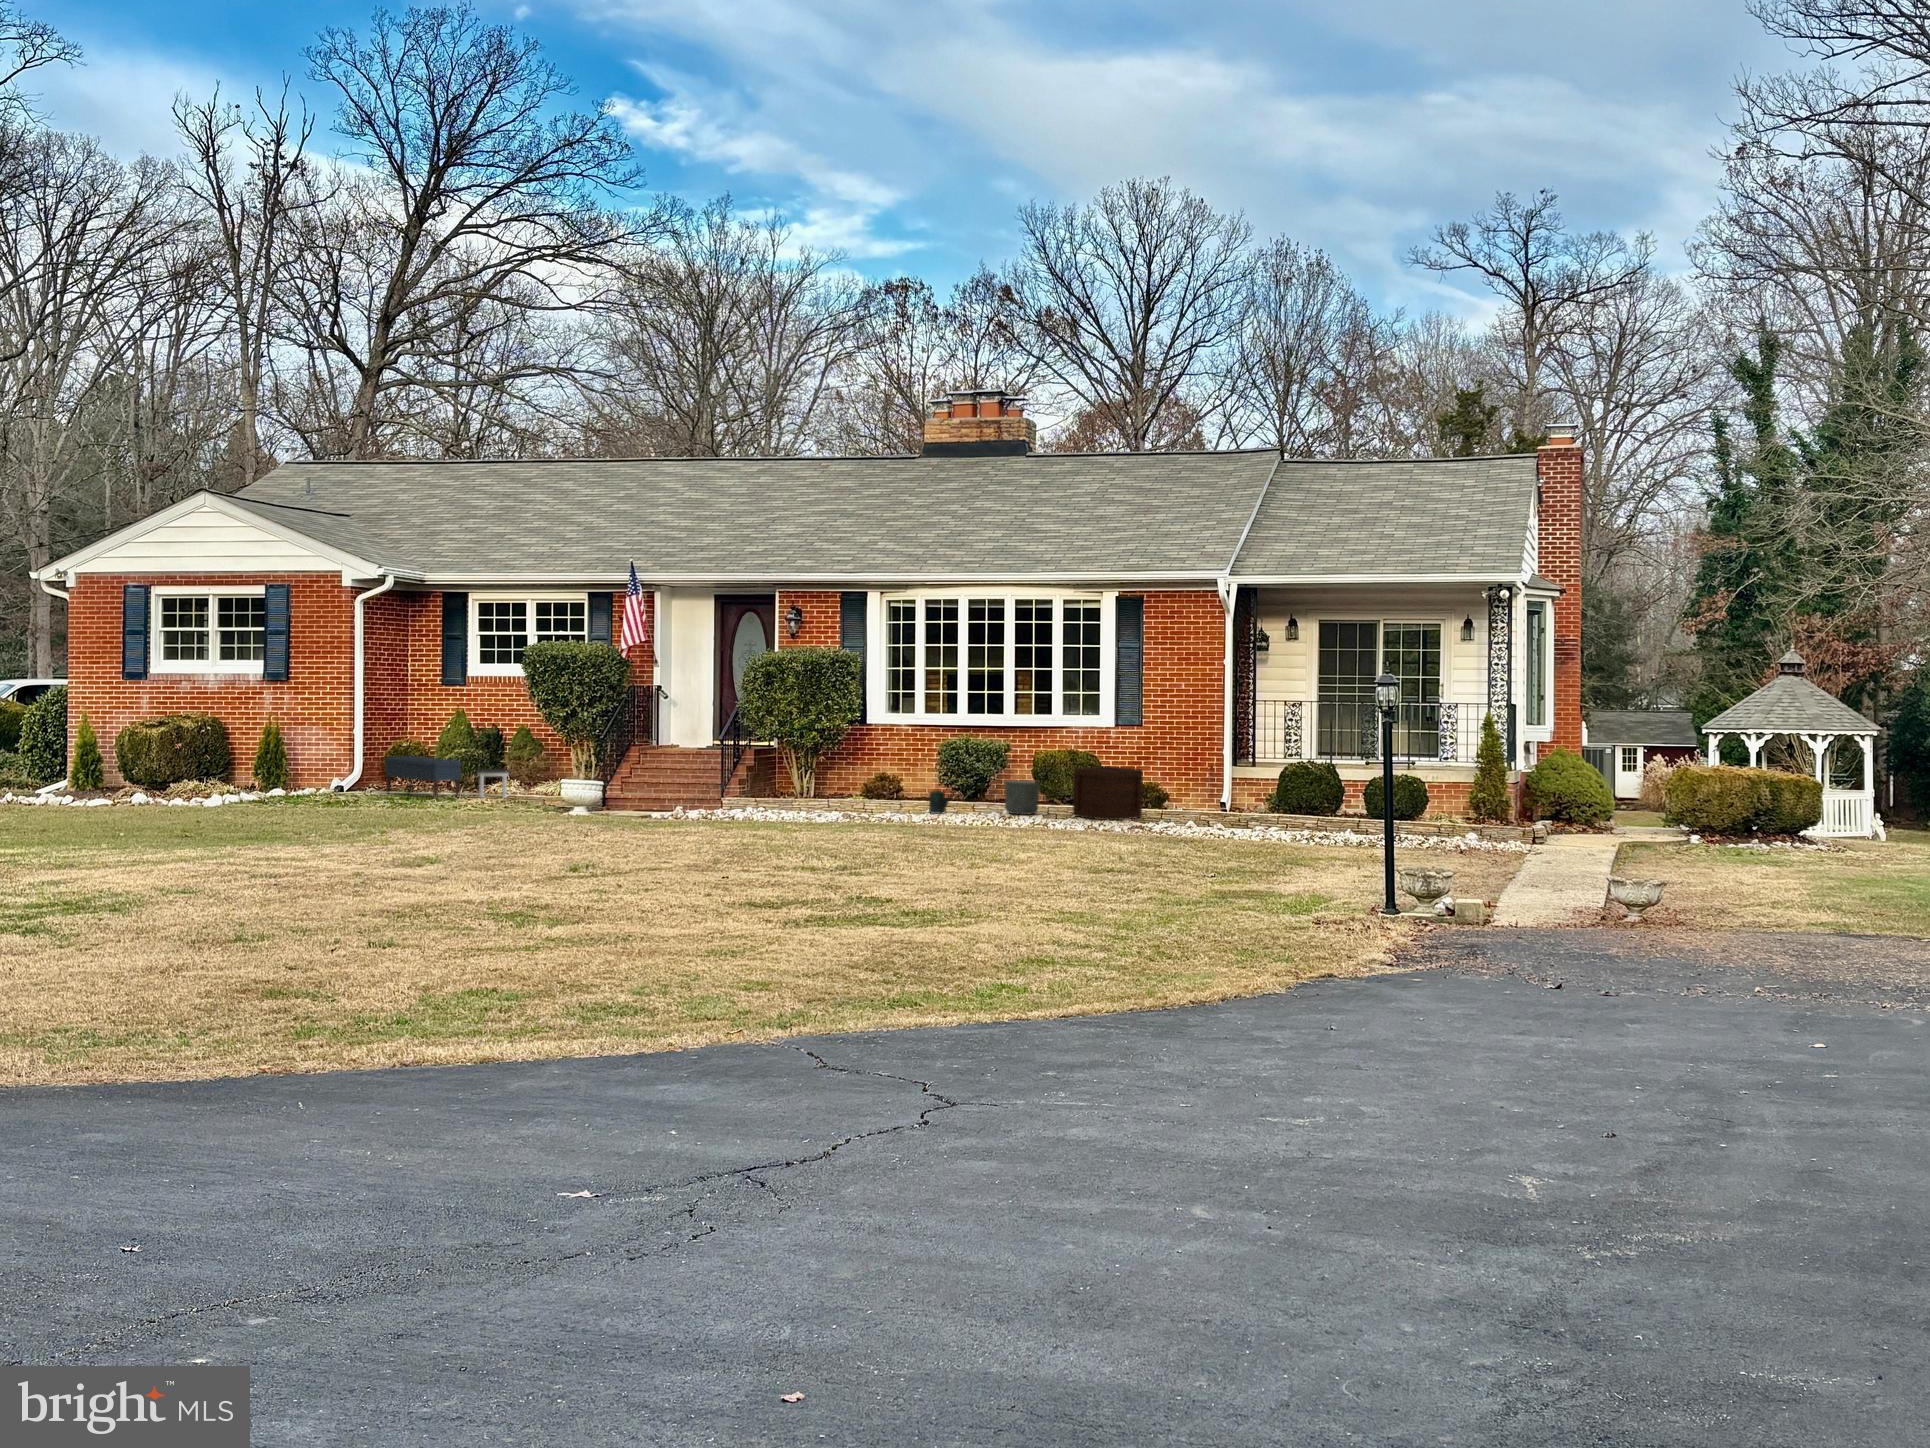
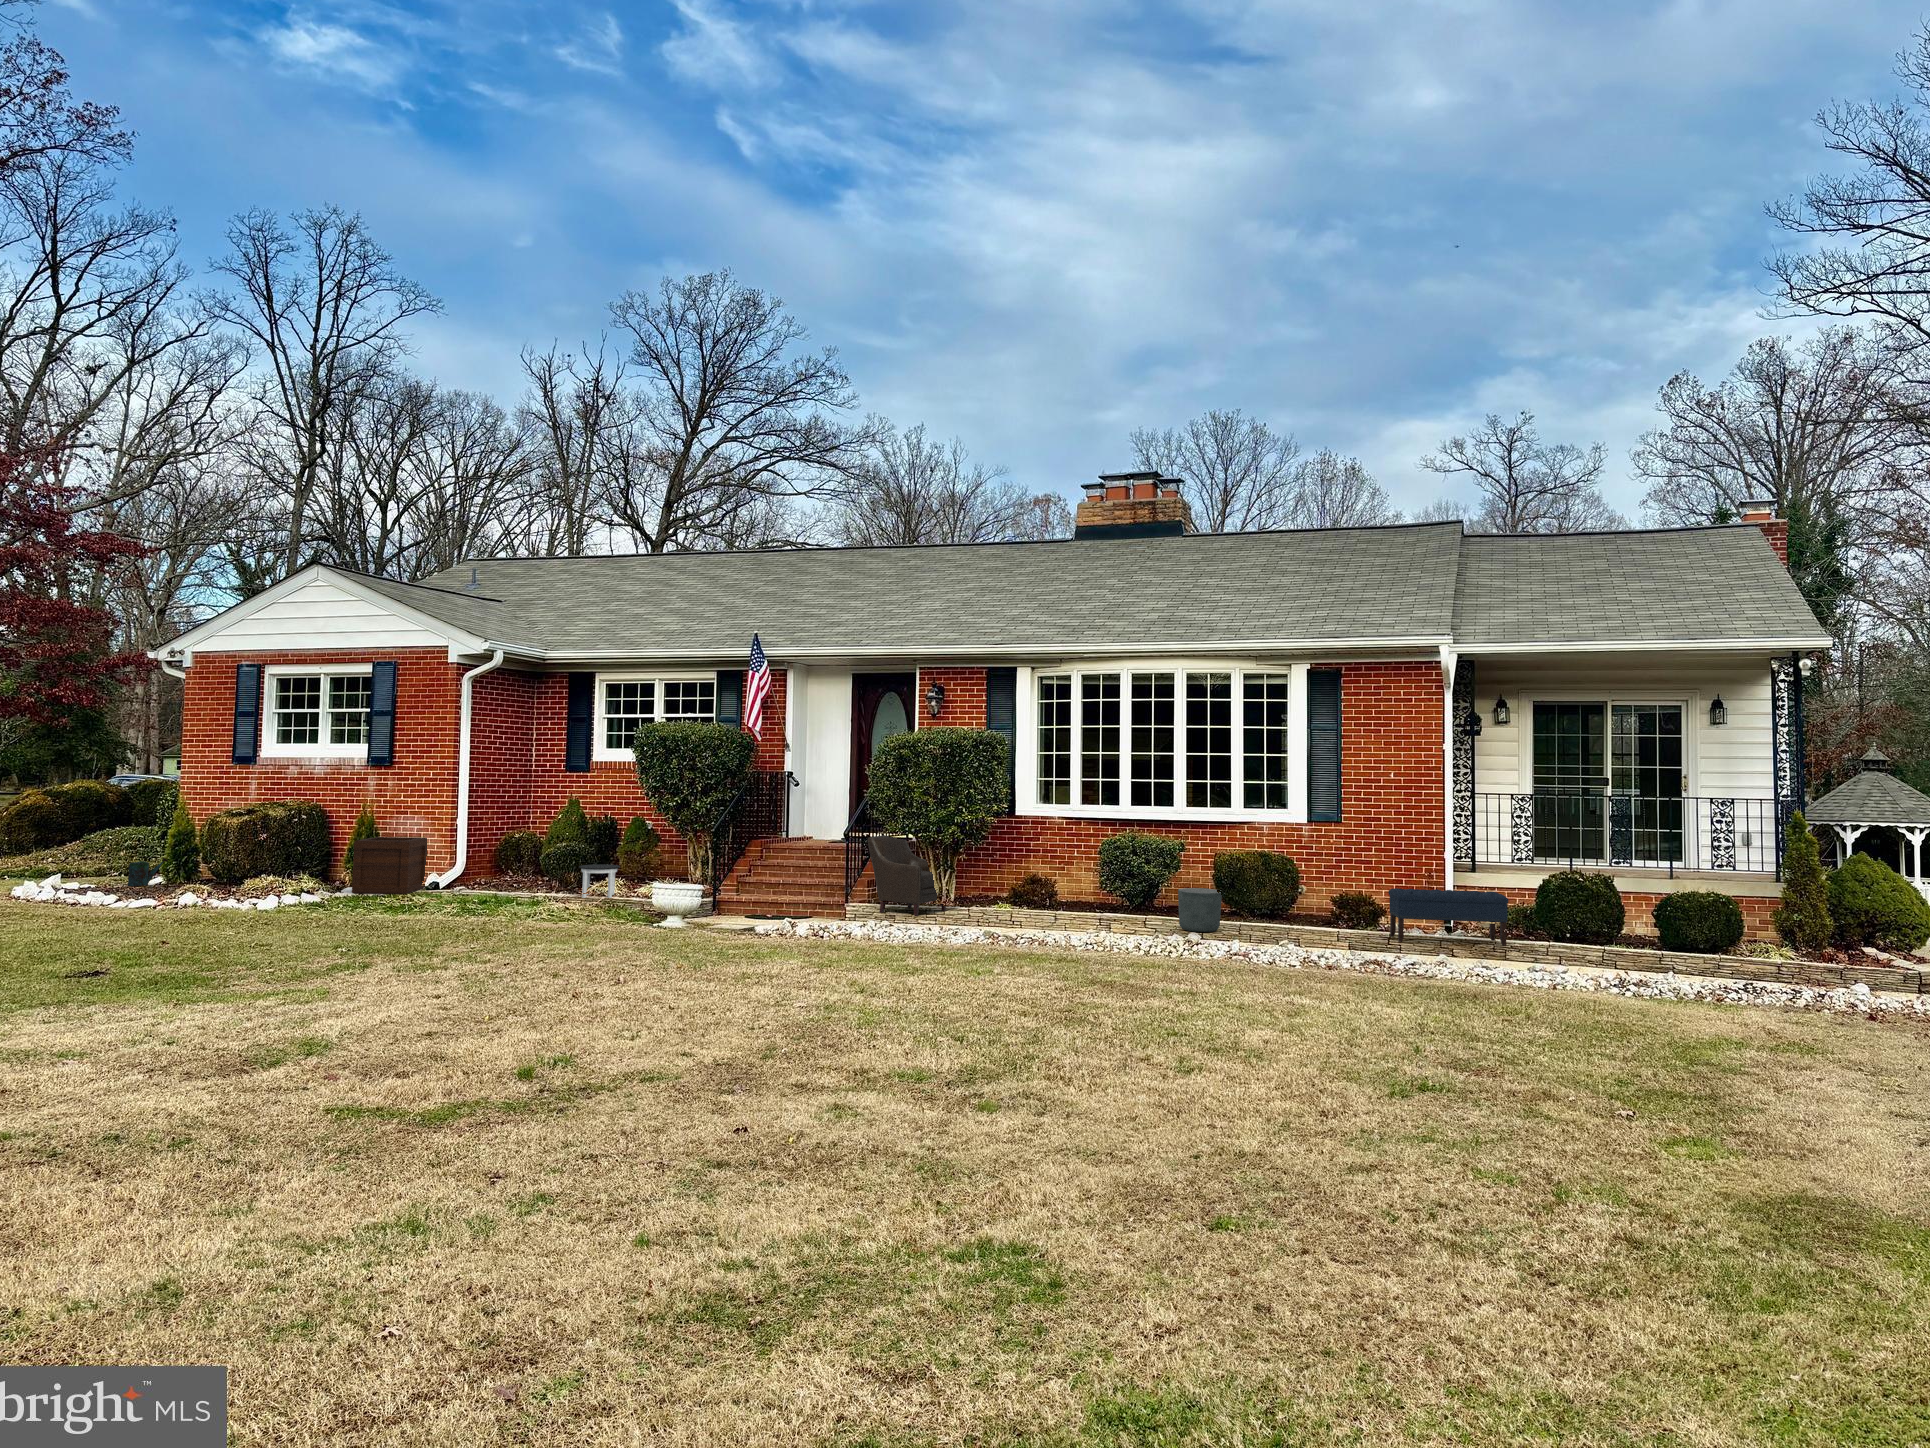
chair: none [740,740,811,808] -> present [868,835,946,917]
bench: present [385,755,462,799] -> present [1388,888,1509,946]
wooden crate: present [1073,766,1143,820] -> present [352,837,428,894]
watering can: present [927,788,956,814] -> present [121,858,168,886]

